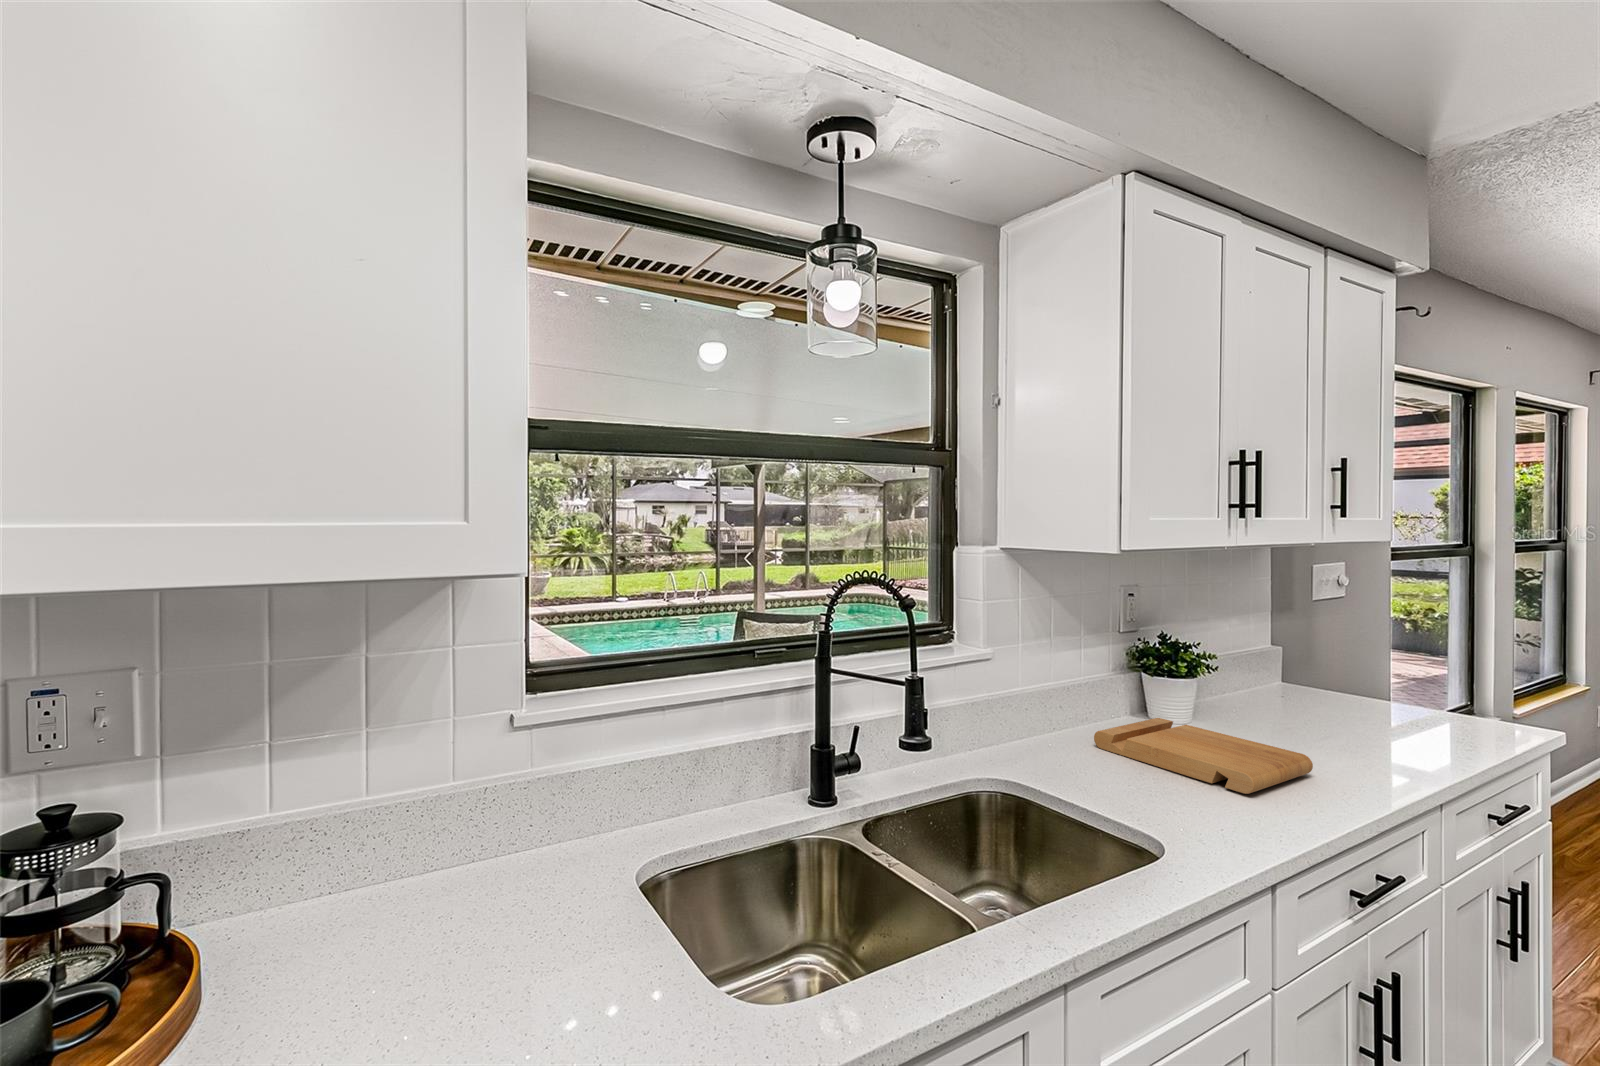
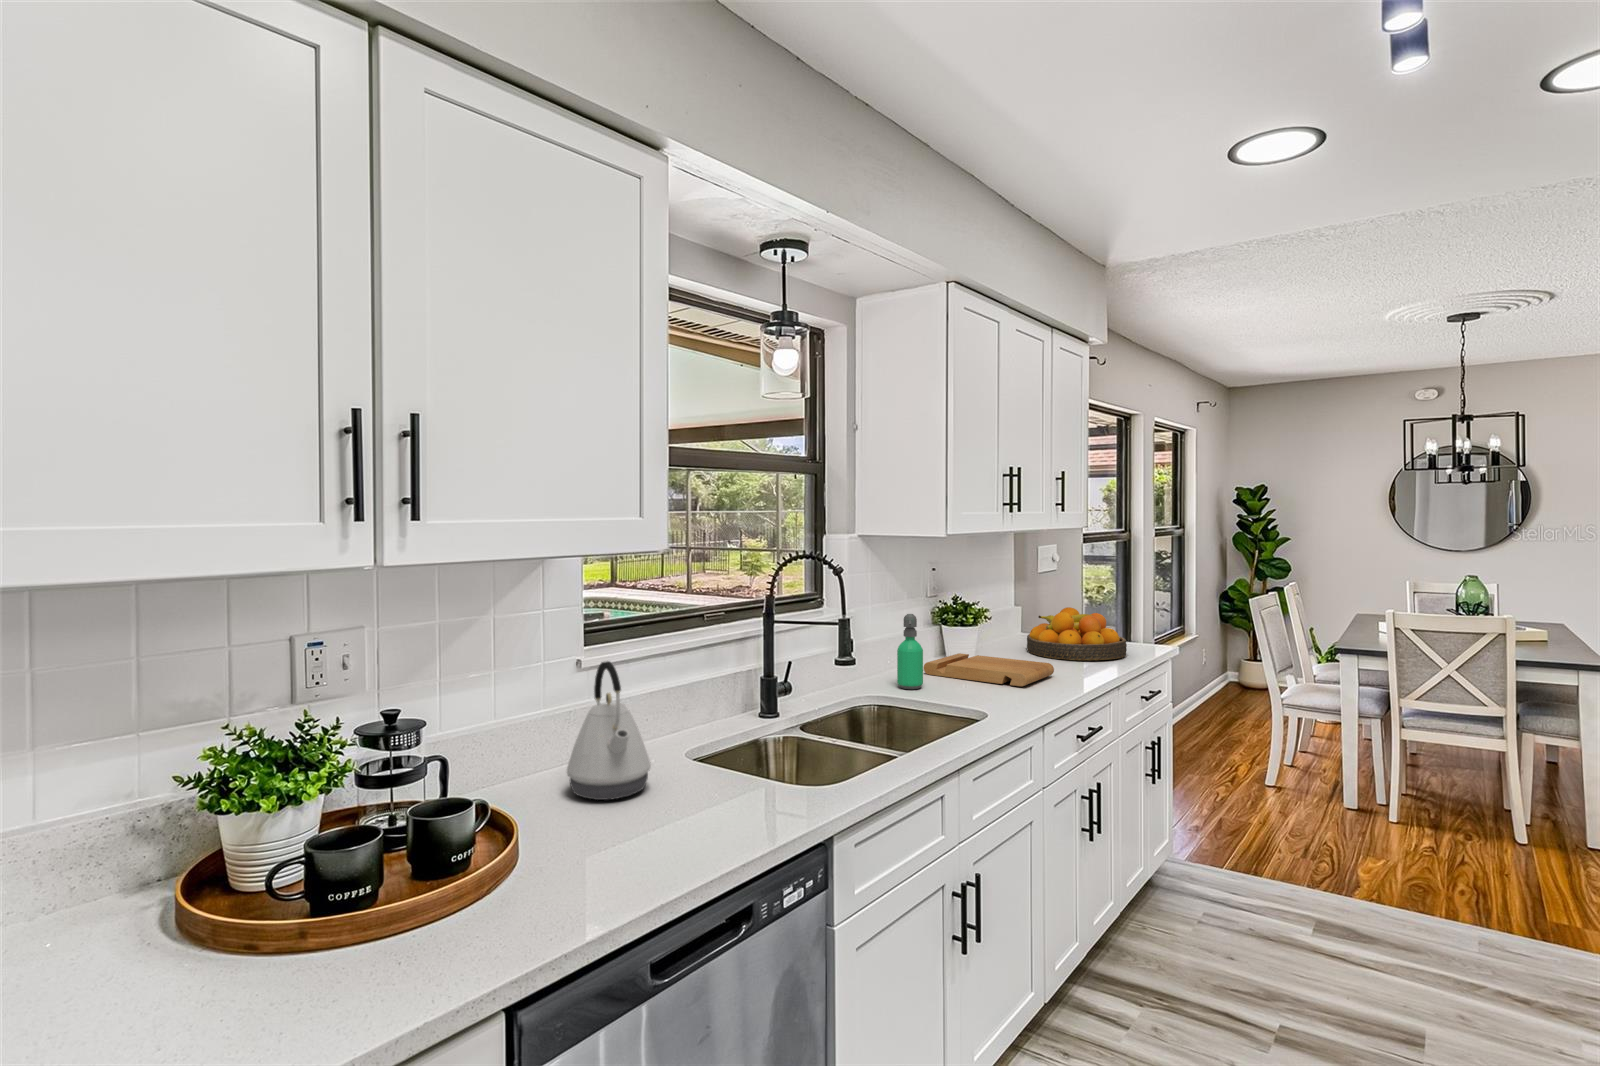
fruit bowl: none [1280,658,1461,750] -> present [1027,607,1127,660]
soap dispenser: none [1038,664,1077,777] -> present [897,614,923,689]
kettle: none [349,741,494,975] -> present [567,661,651,800]

